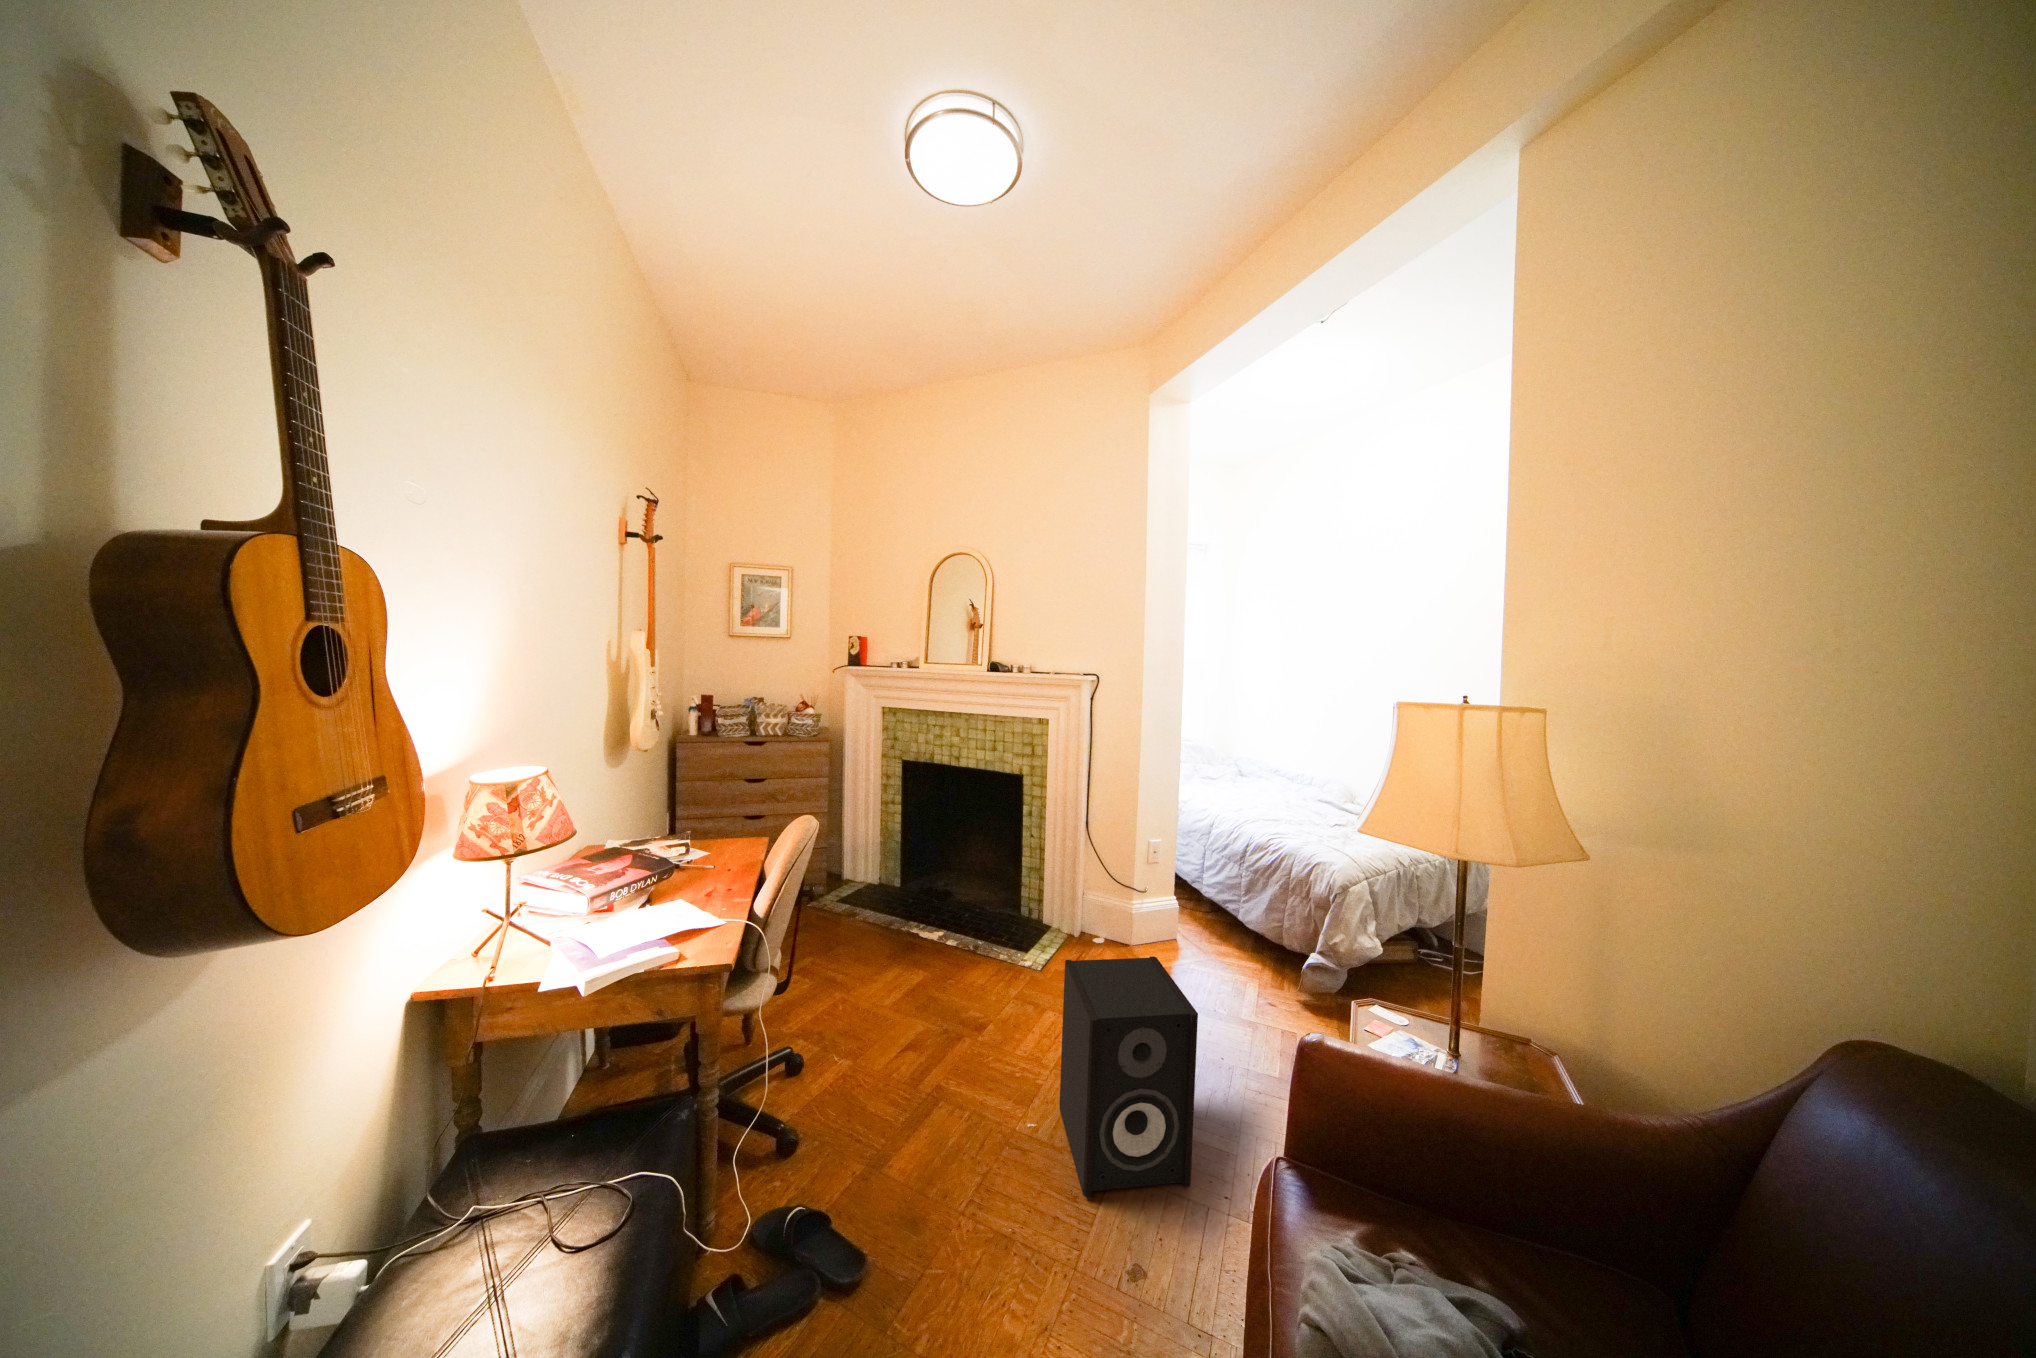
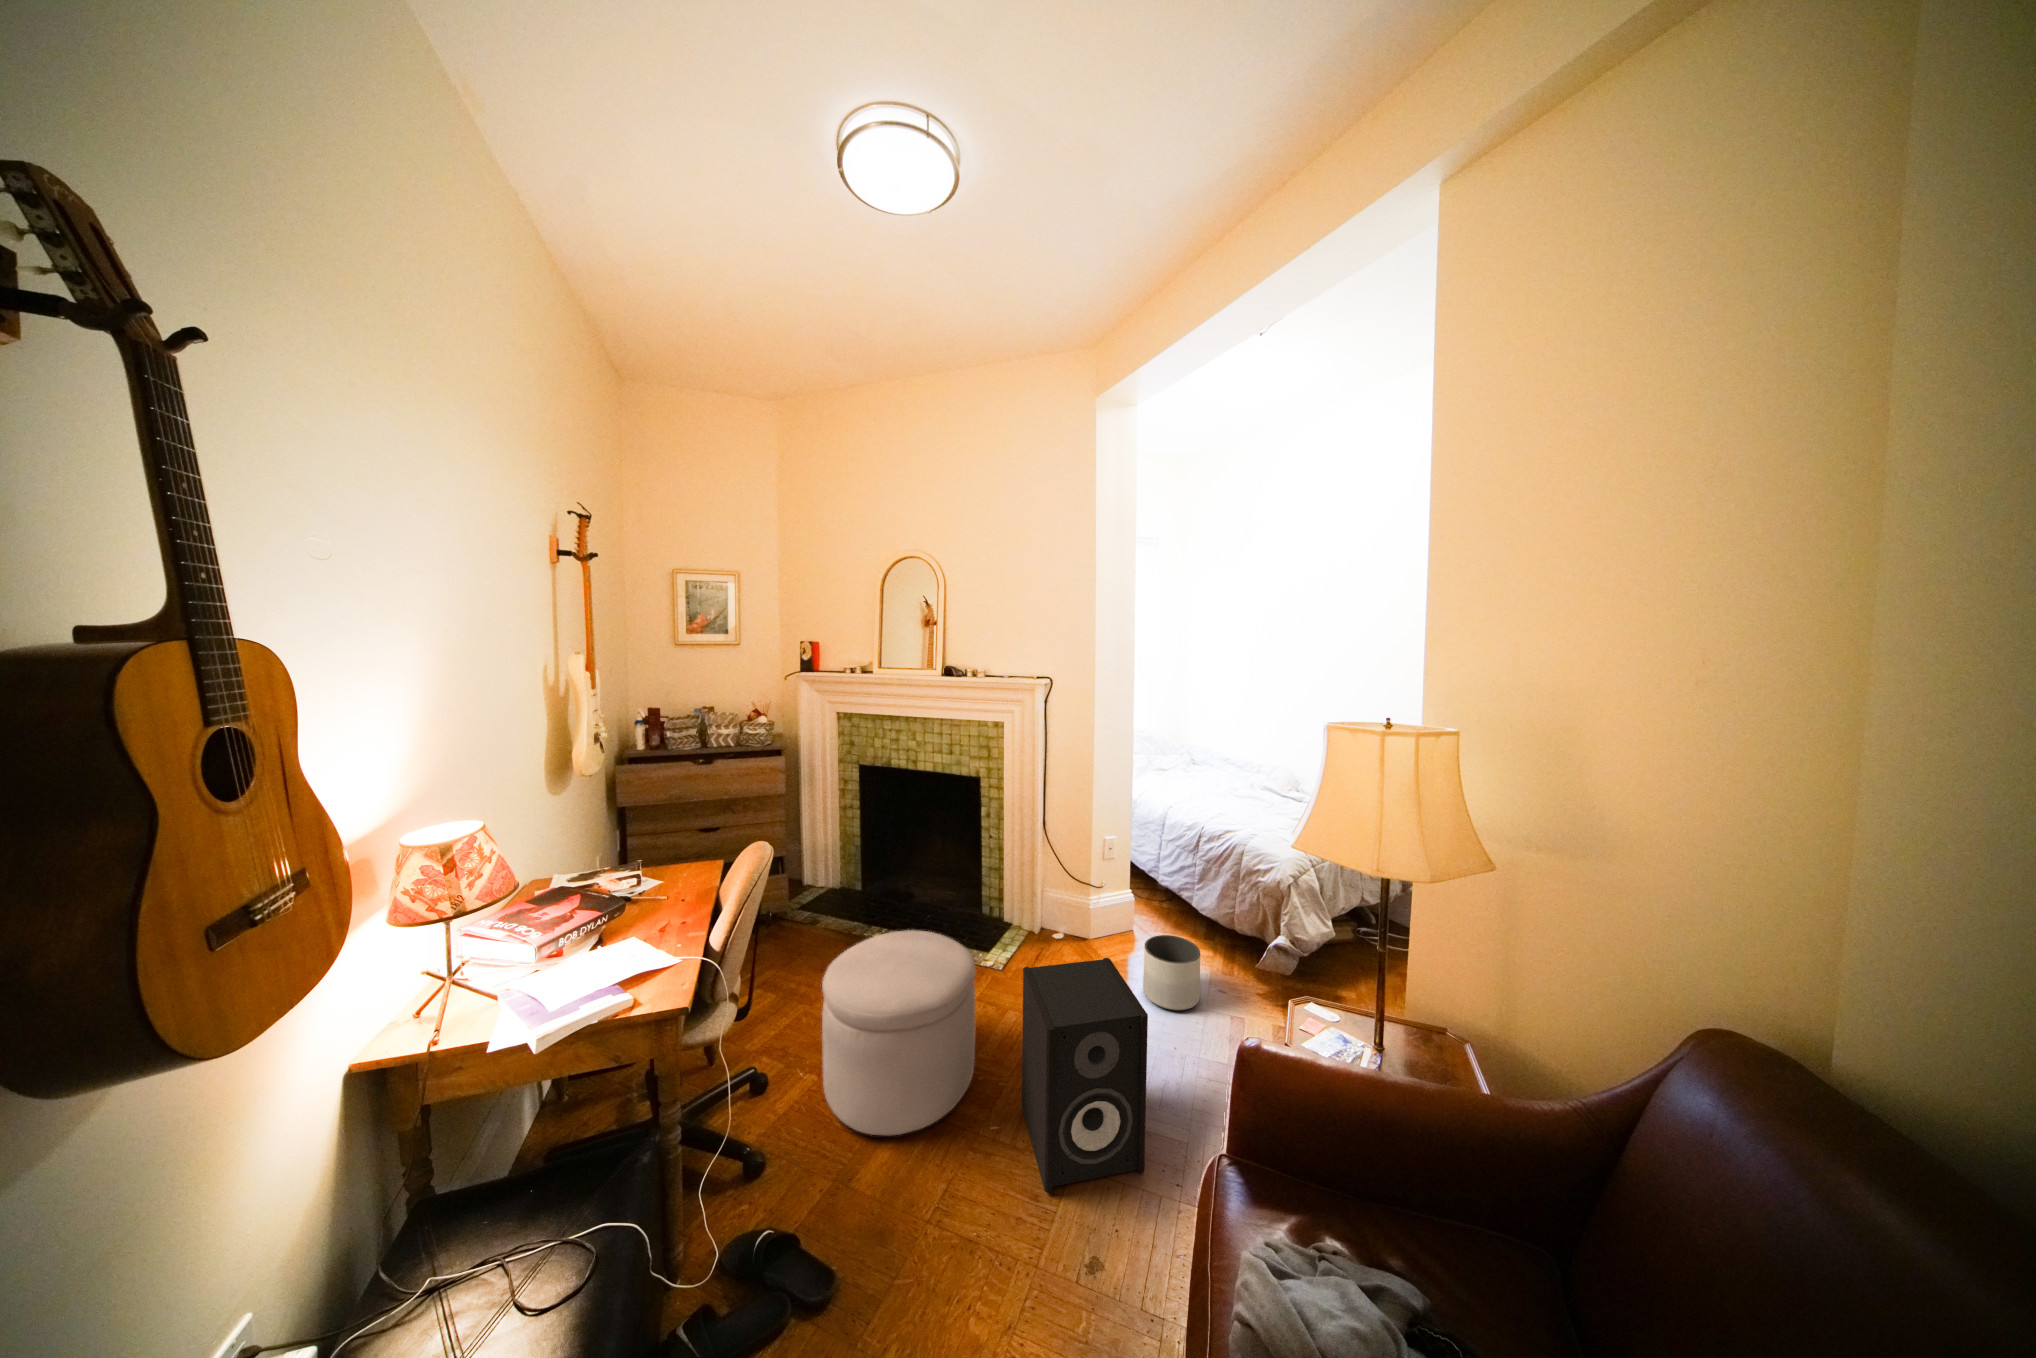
ottoman: none [857,920,1015,1126] -> present [822,930,976,1135]
planter: none [1189,945,1252,1025] -> present [1143,935,1200,1011]

